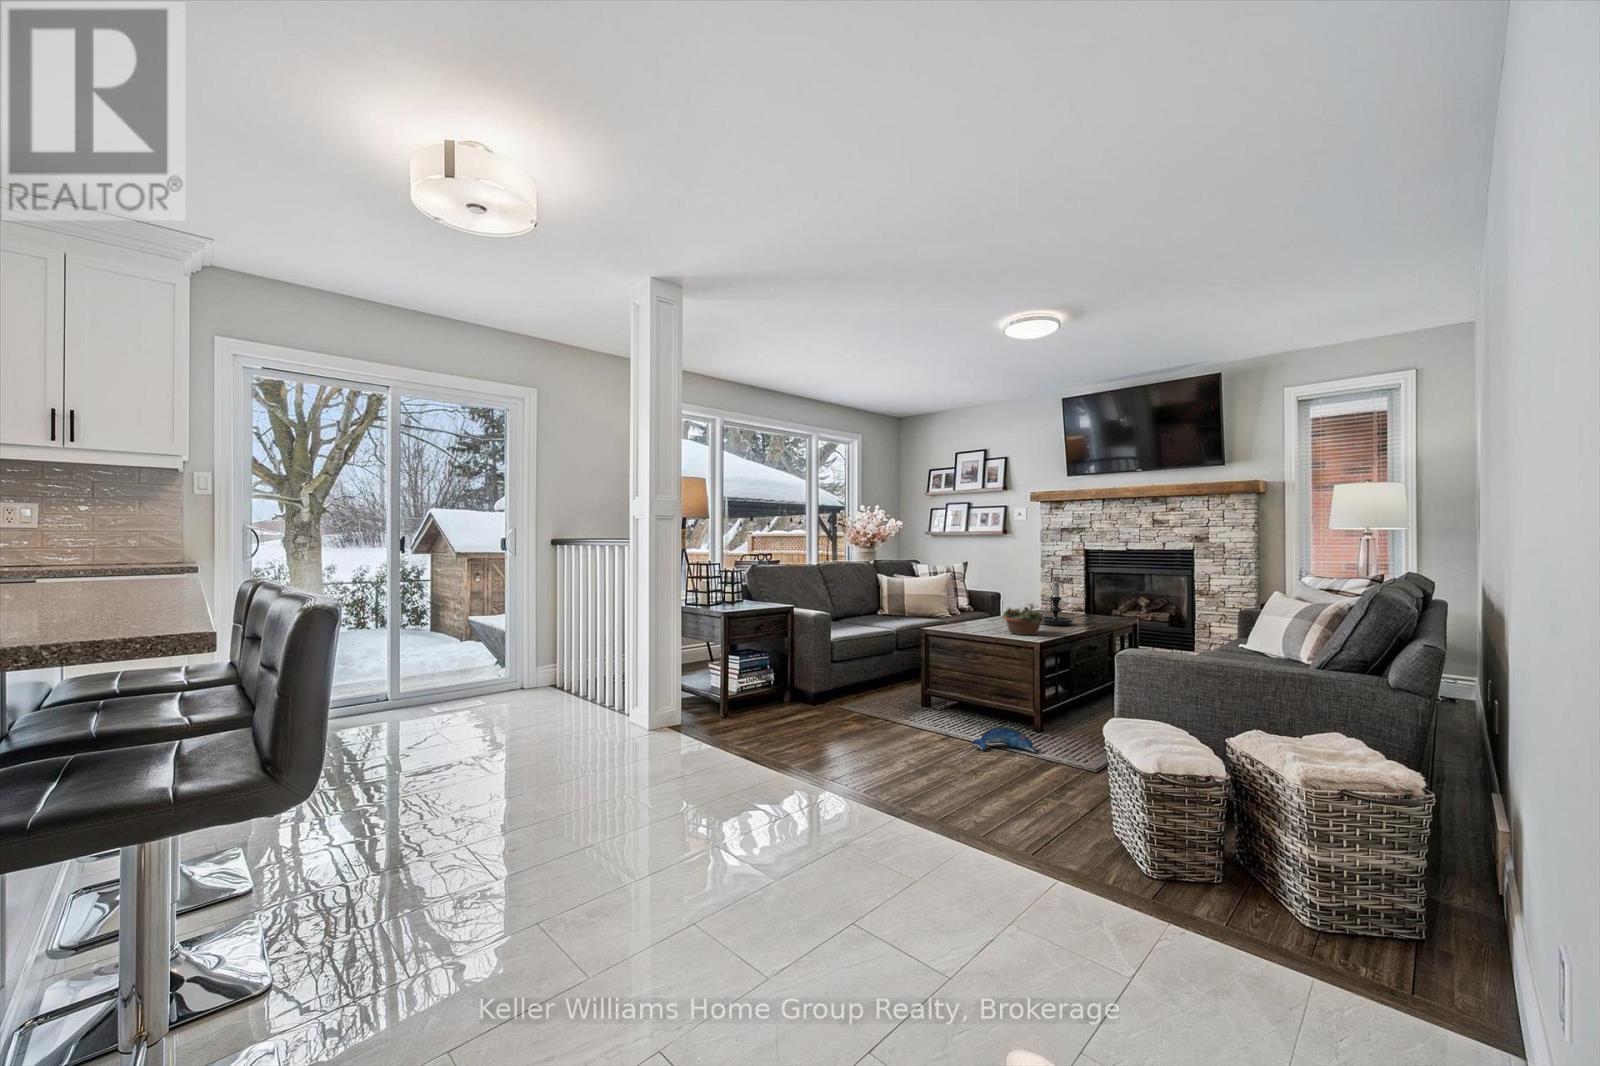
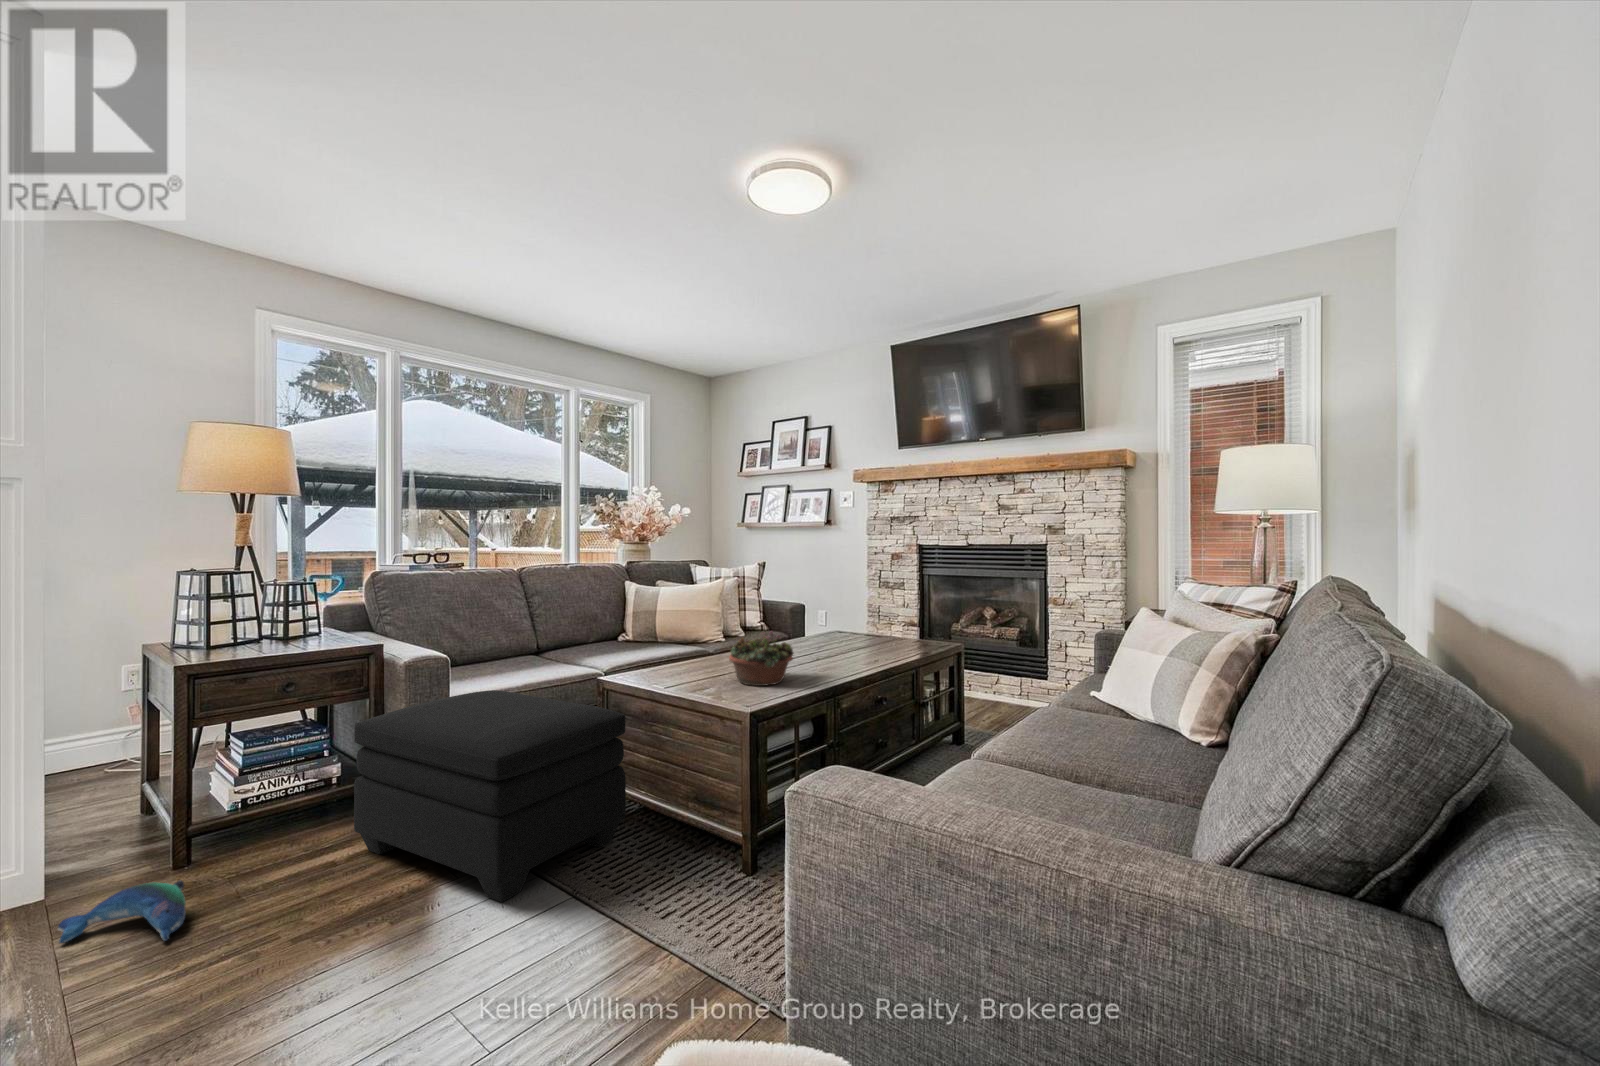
candle holder: present [1042,581,1073,626] -> none [810,586,859,661]
ottoman: none [803,637,949,739] -> present [354,690,626,902]
plush toy: present [972,727,1036,752] -> present [58,880,186,943]

